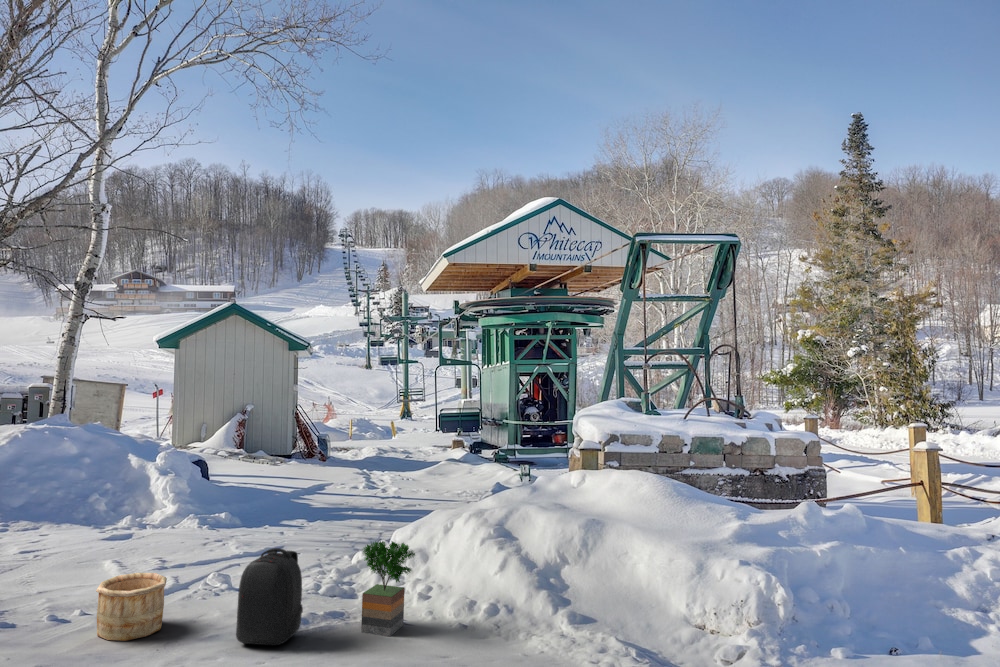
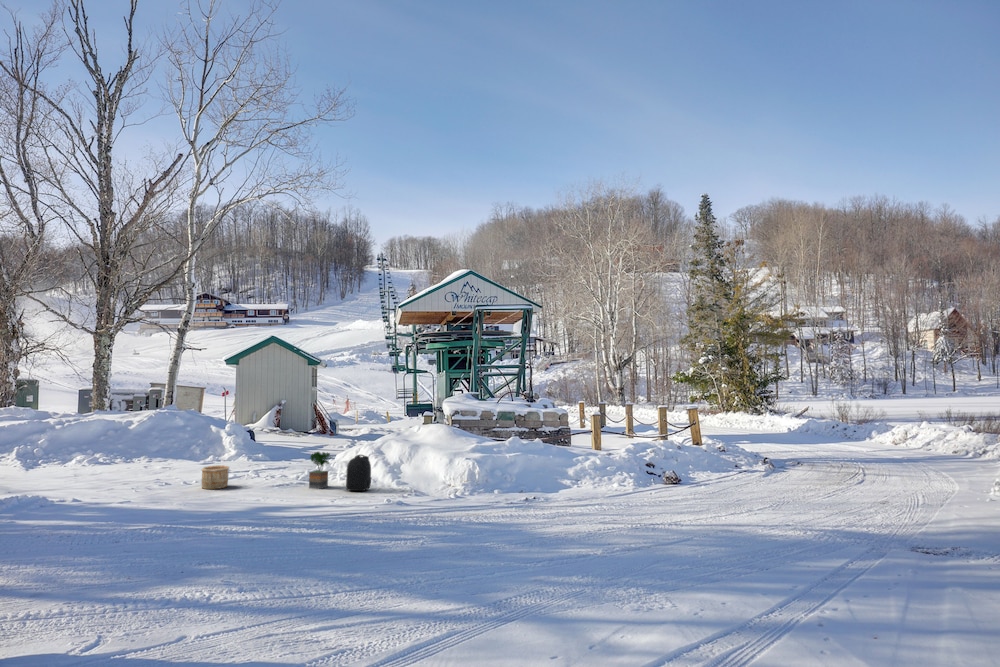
backpack: present [236,548,303,645] -> present [346,455,371,491]

